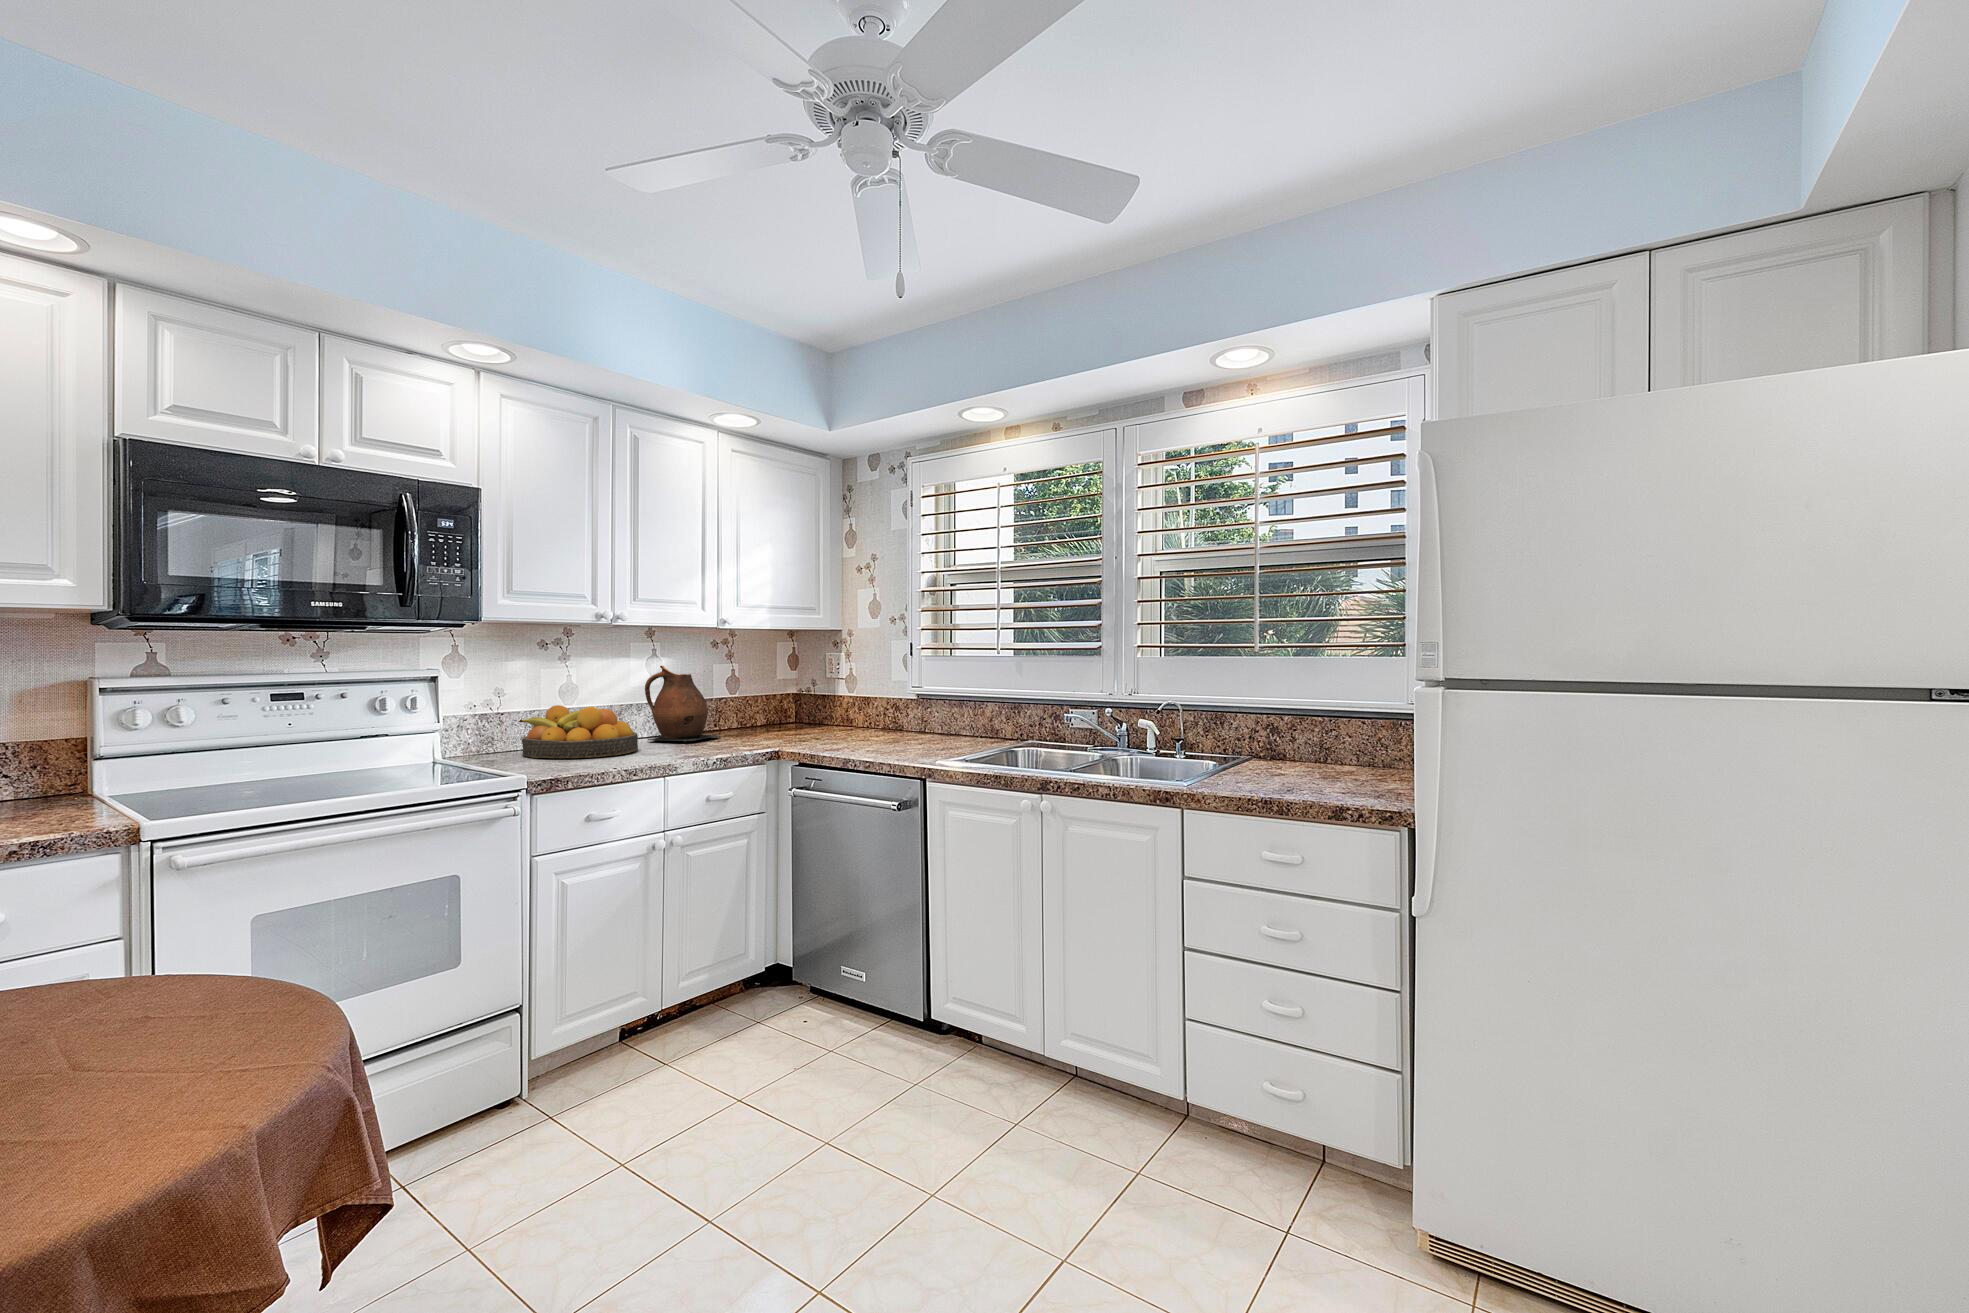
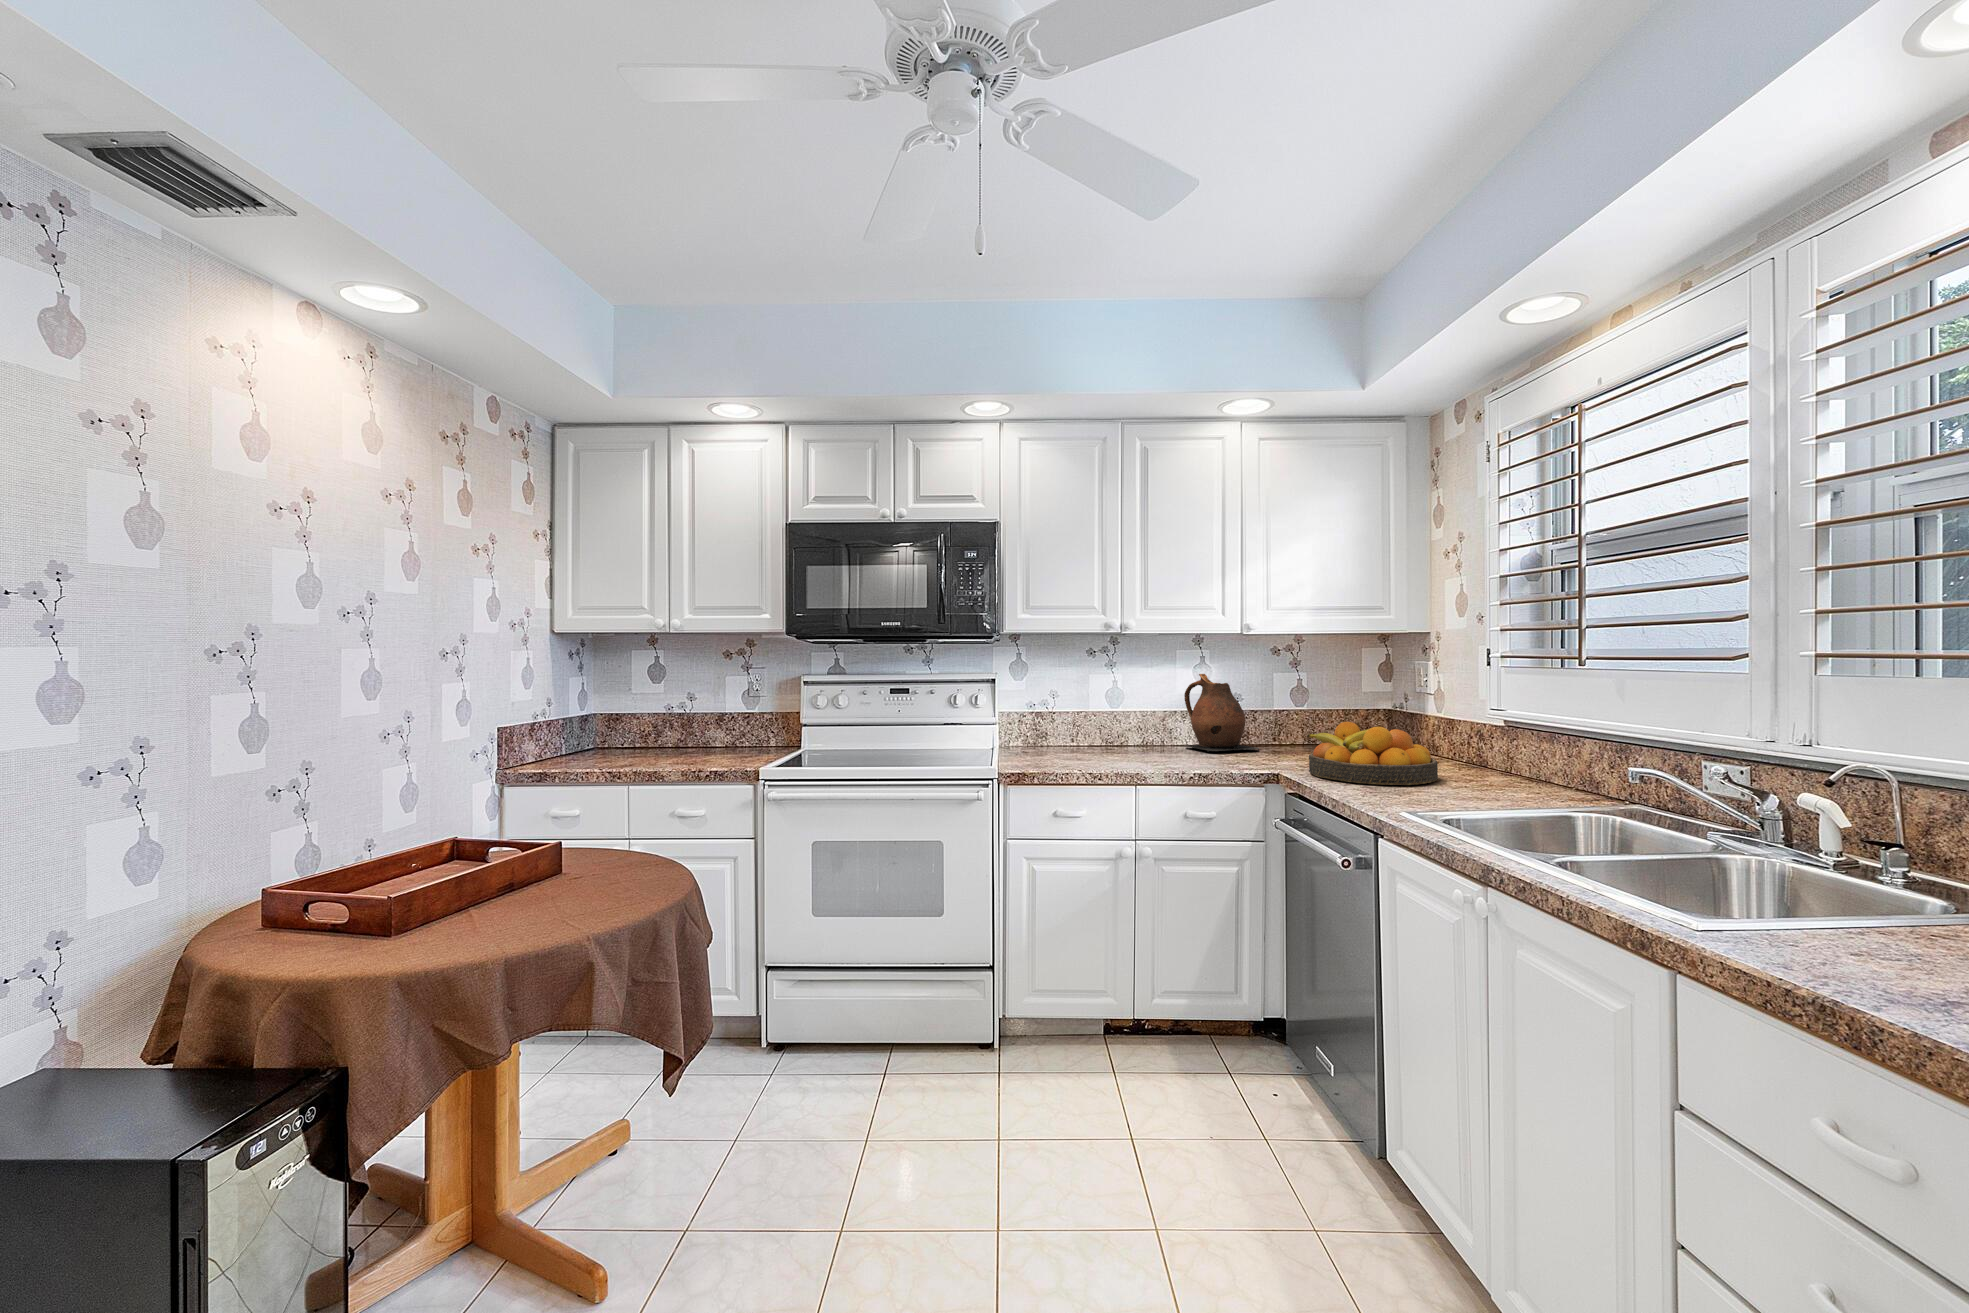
fruit bowl: present [519,705,638,758] -> present [1307,722,1438,785]

